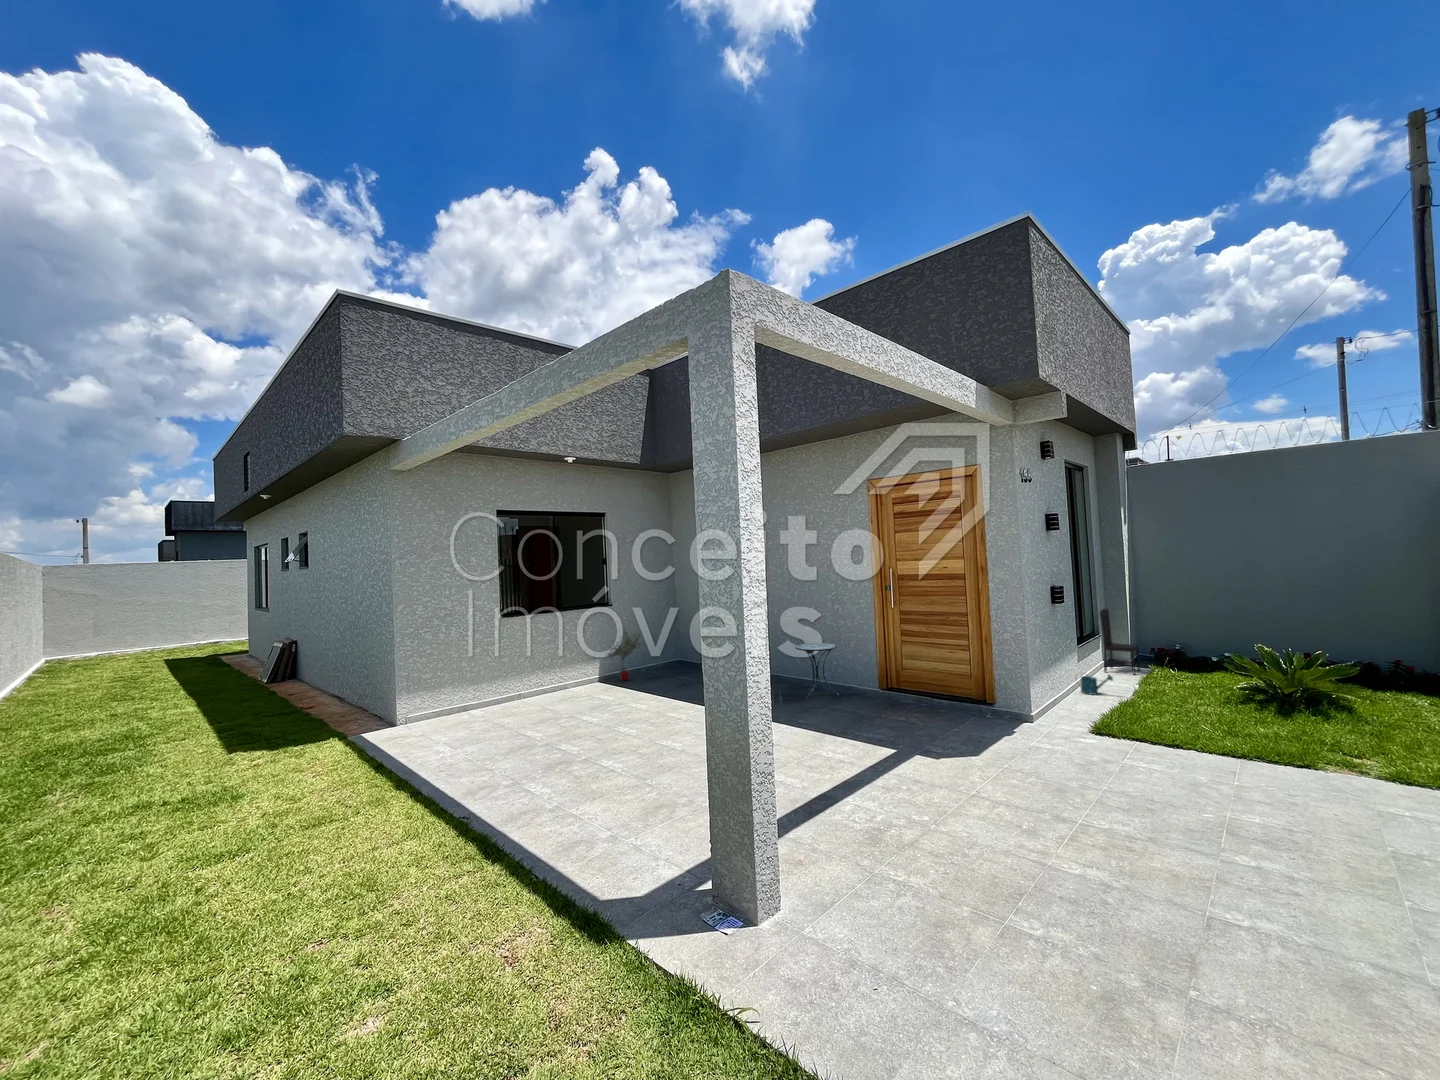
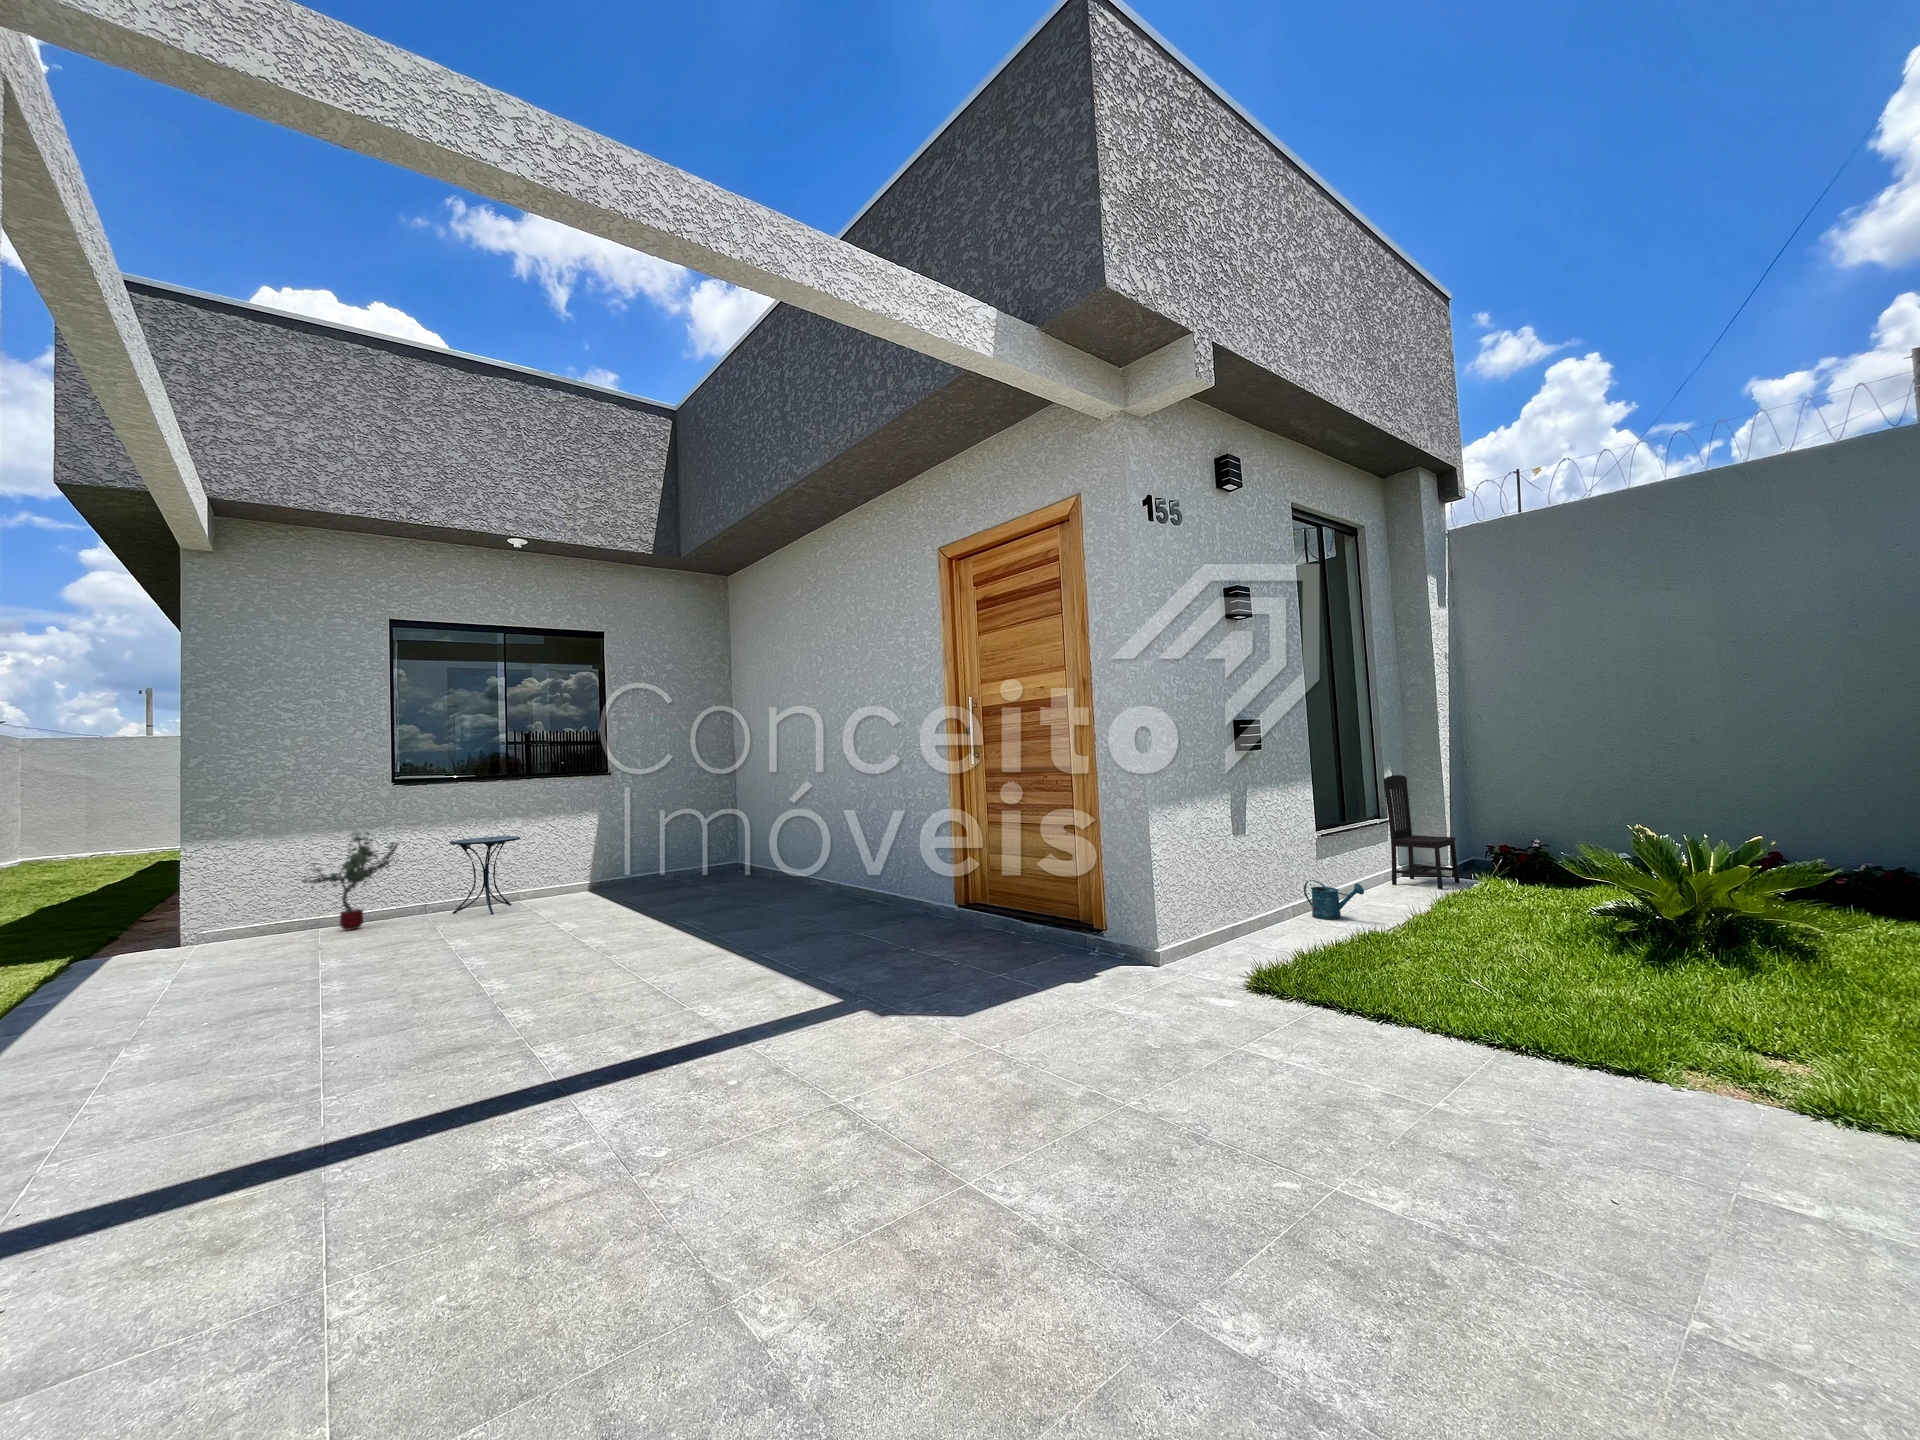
potted tree: present [608,630,641,681] -> present [302,832,399,930]
side table: present [795,643,839,699] -> present [450,836,520,914]

